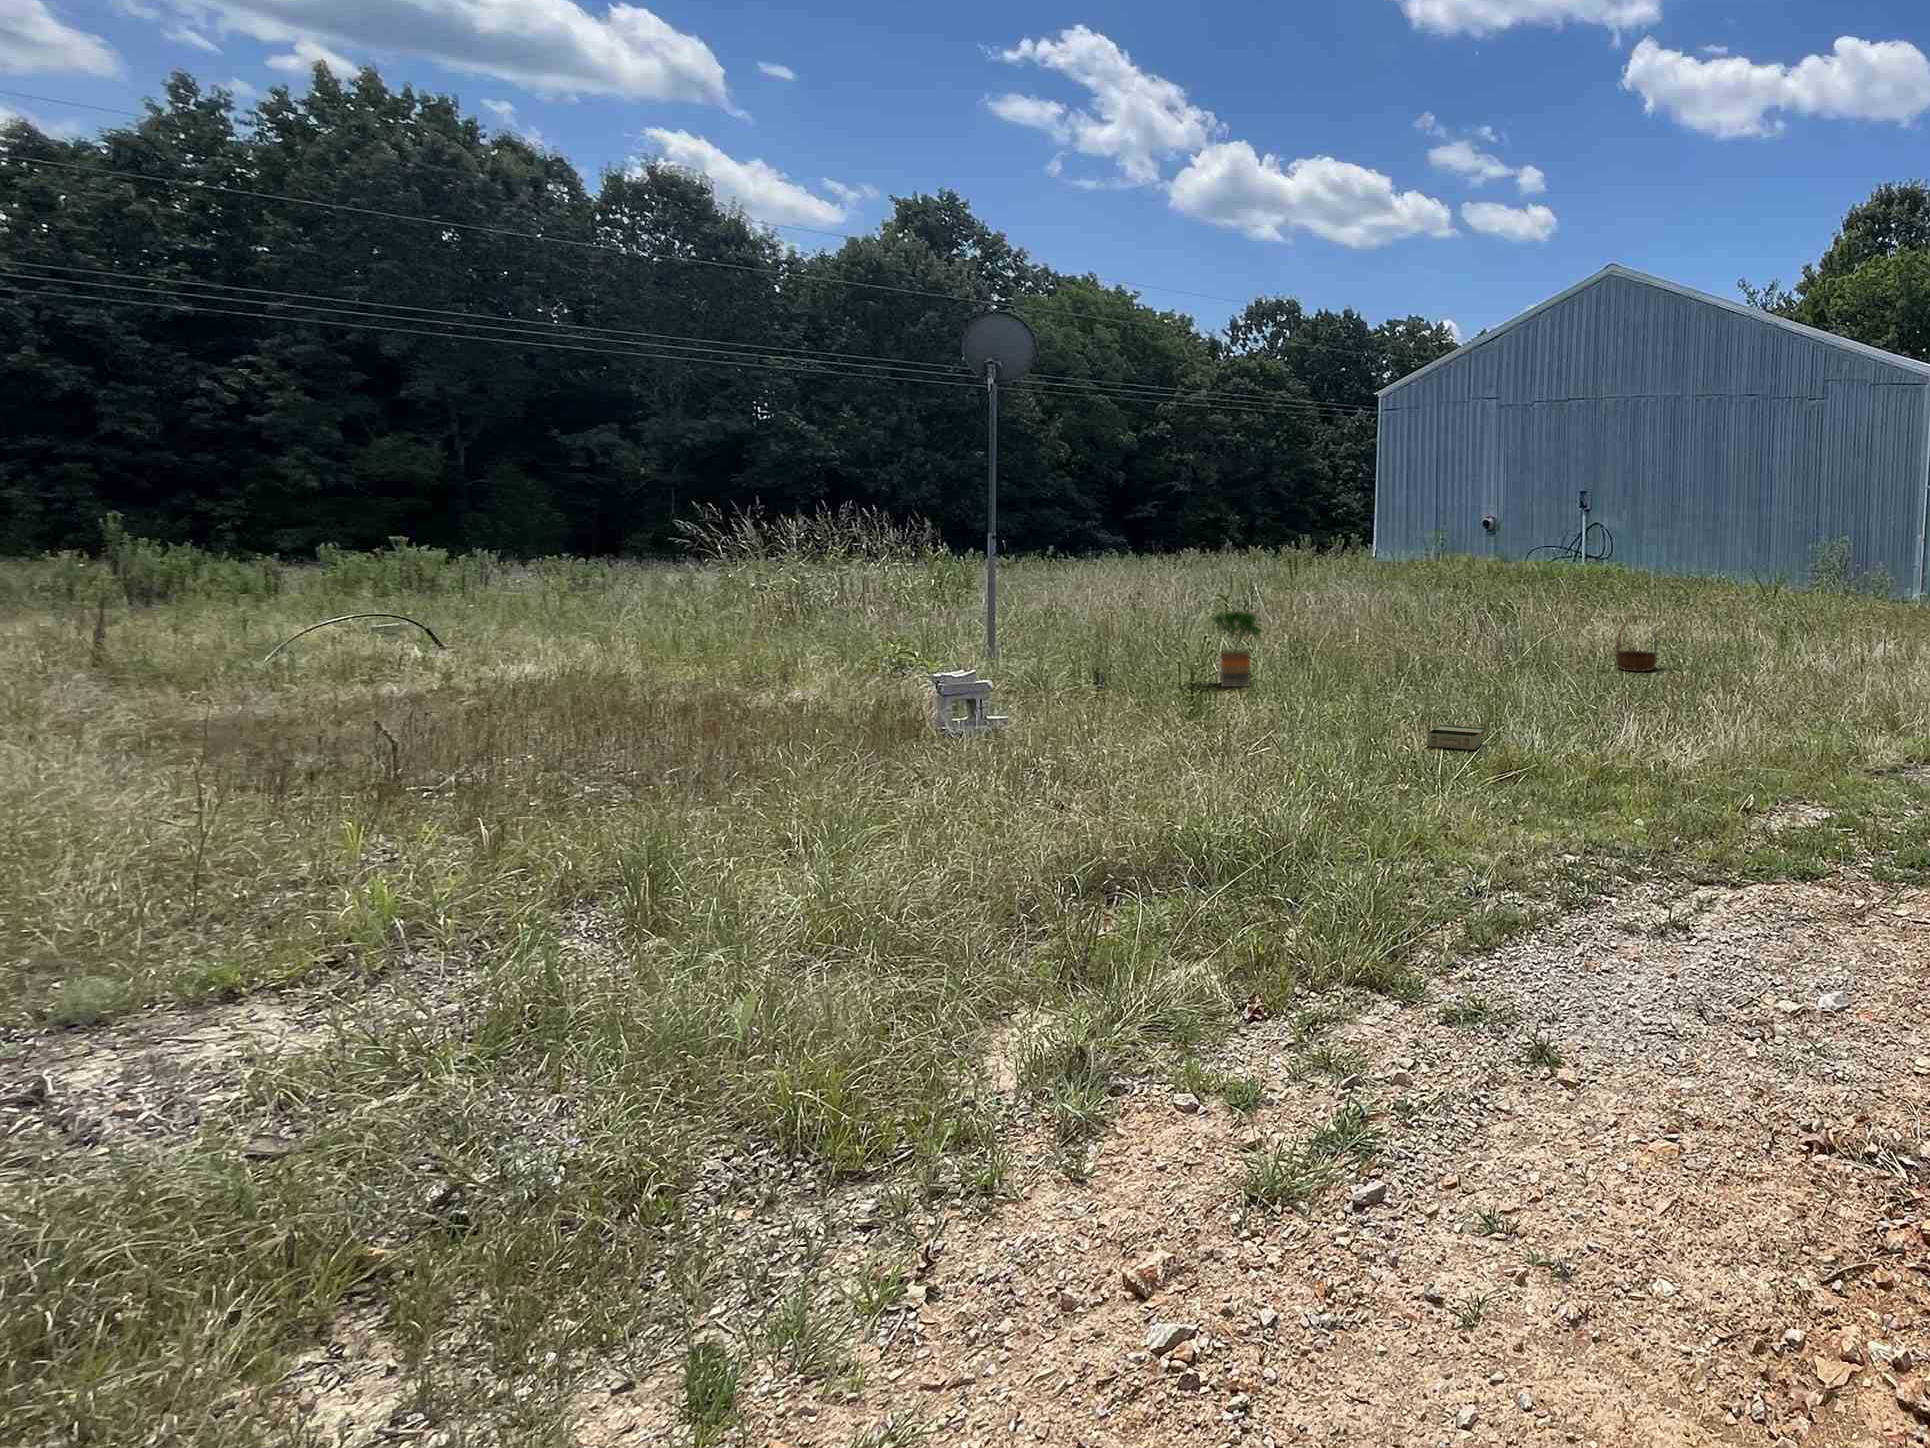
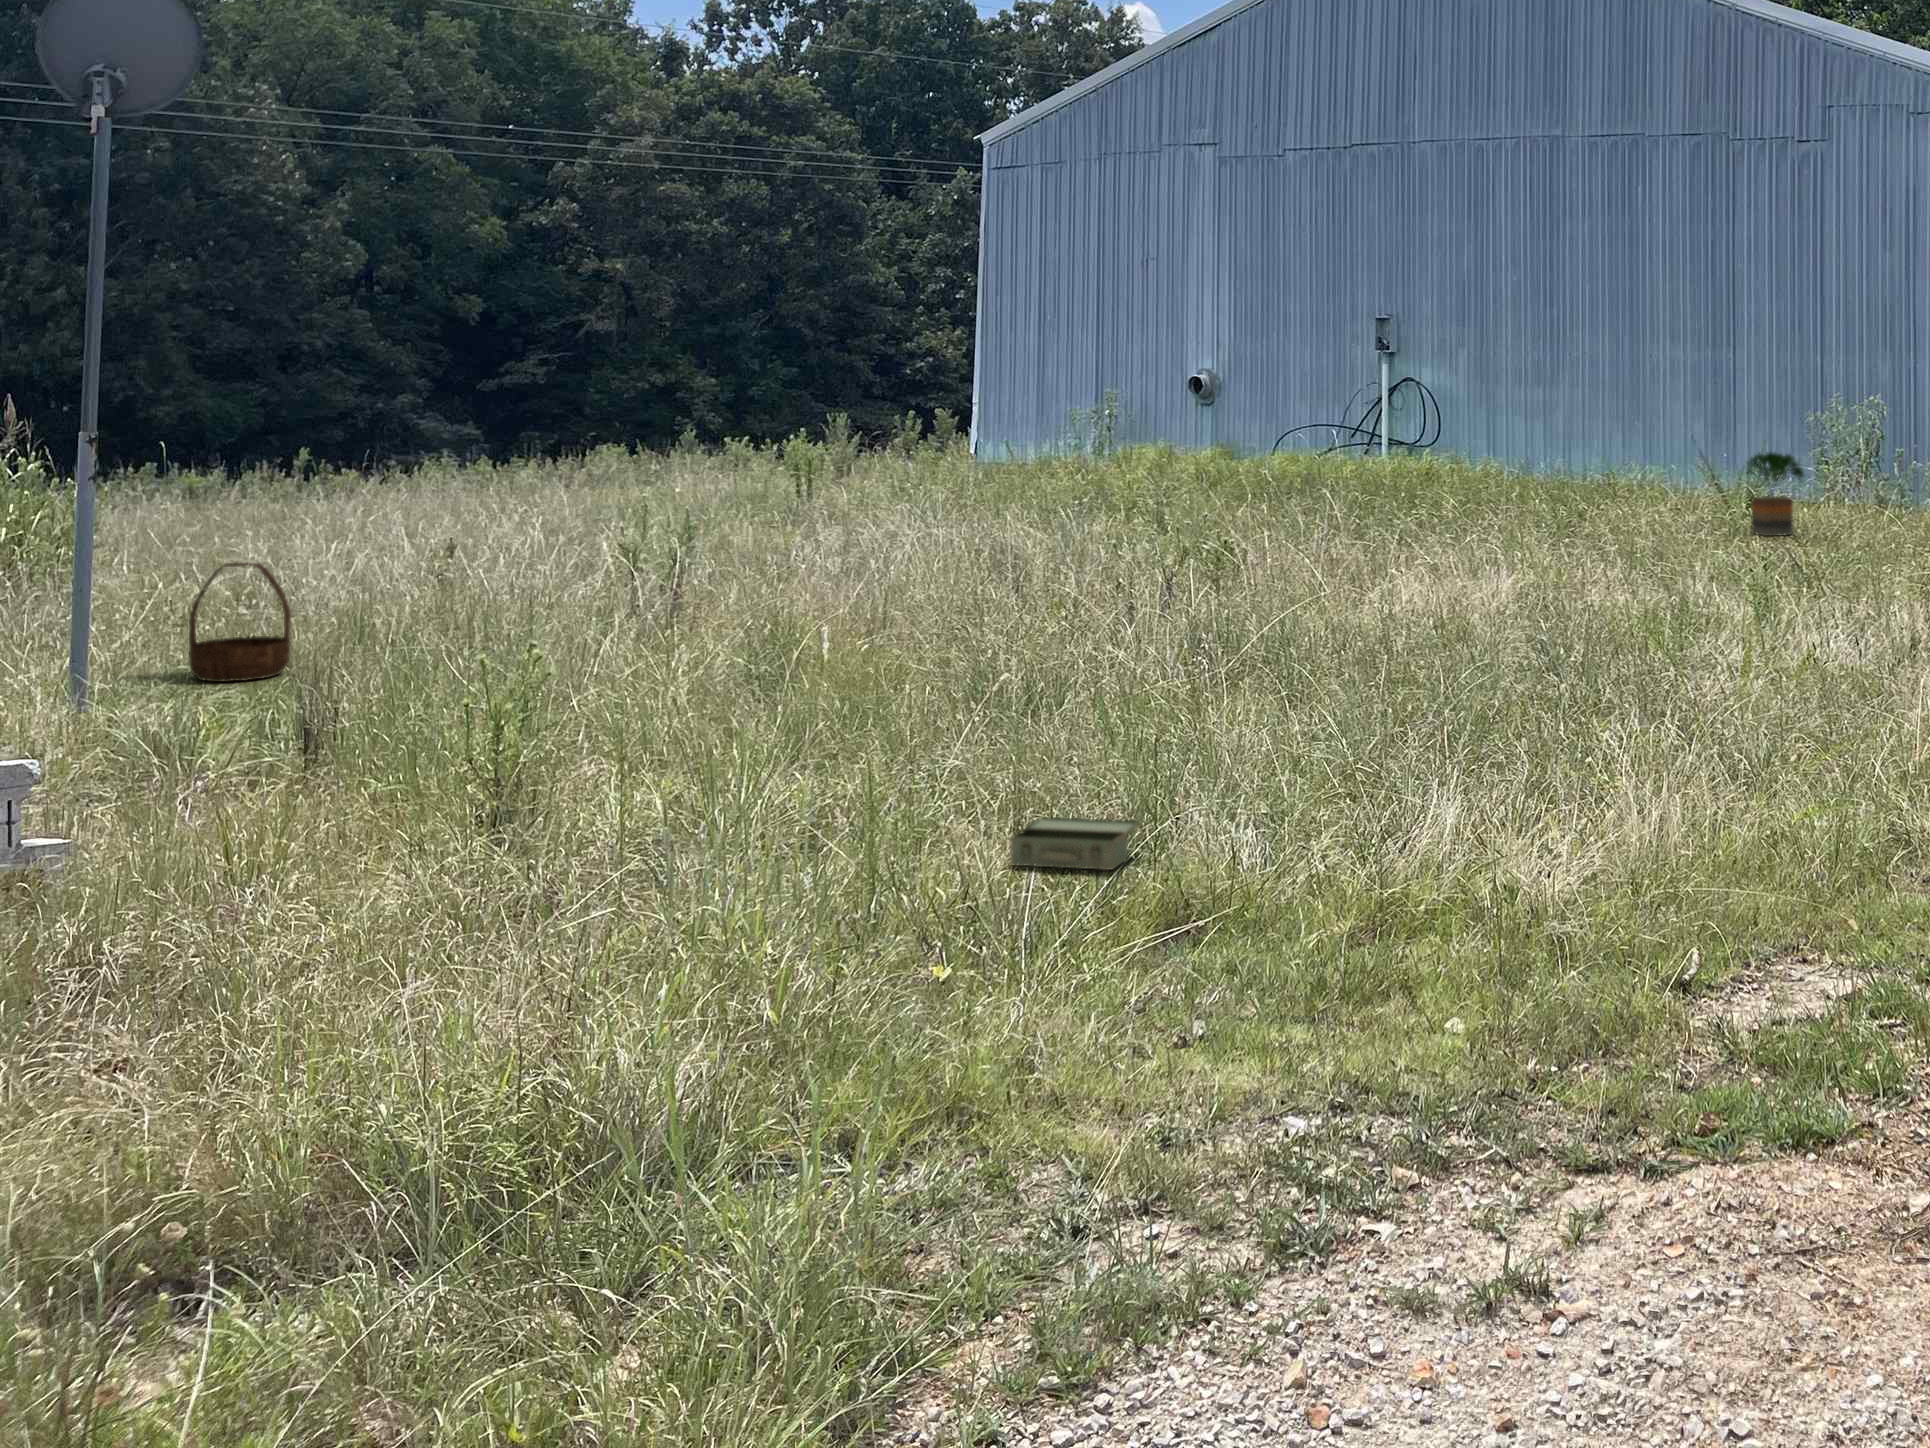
potted tree: present [1212,611,1261,687] -> present [1746,452,1805,536]
basket: present [1616,617,1658,672] -> present [189,563,291,682]

